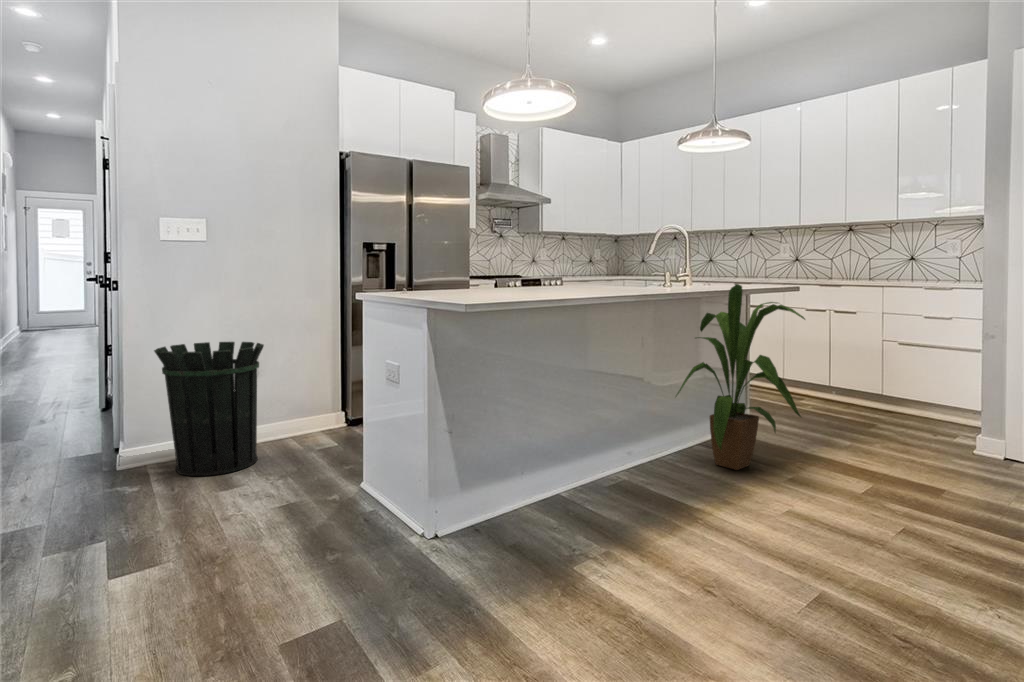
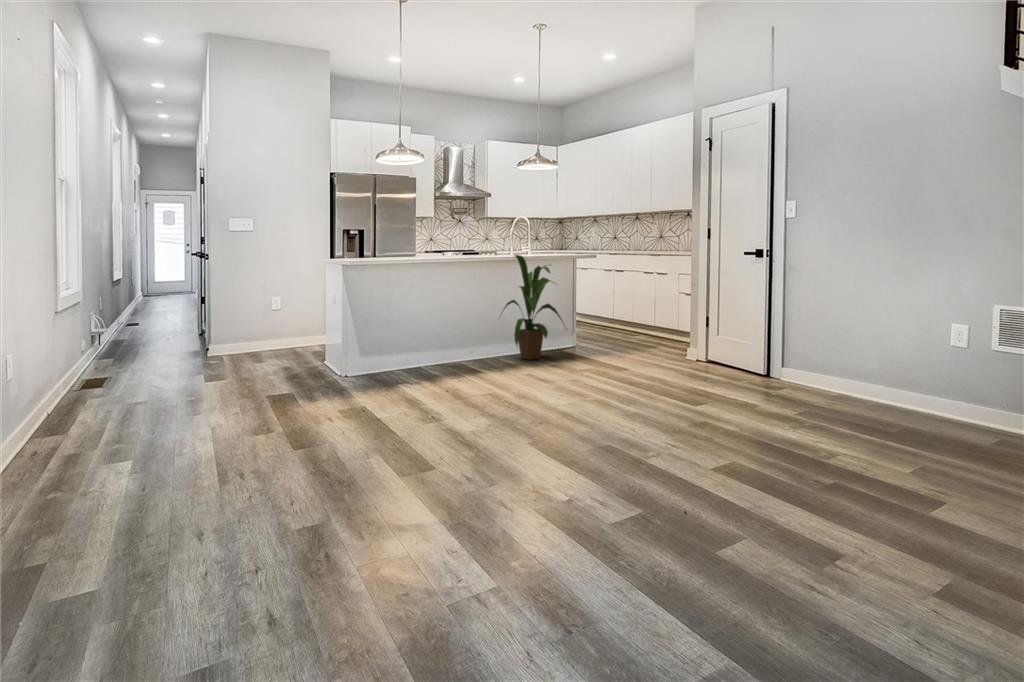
waste bin: present [154,342,264,476] -> none [225,290,281,357]

